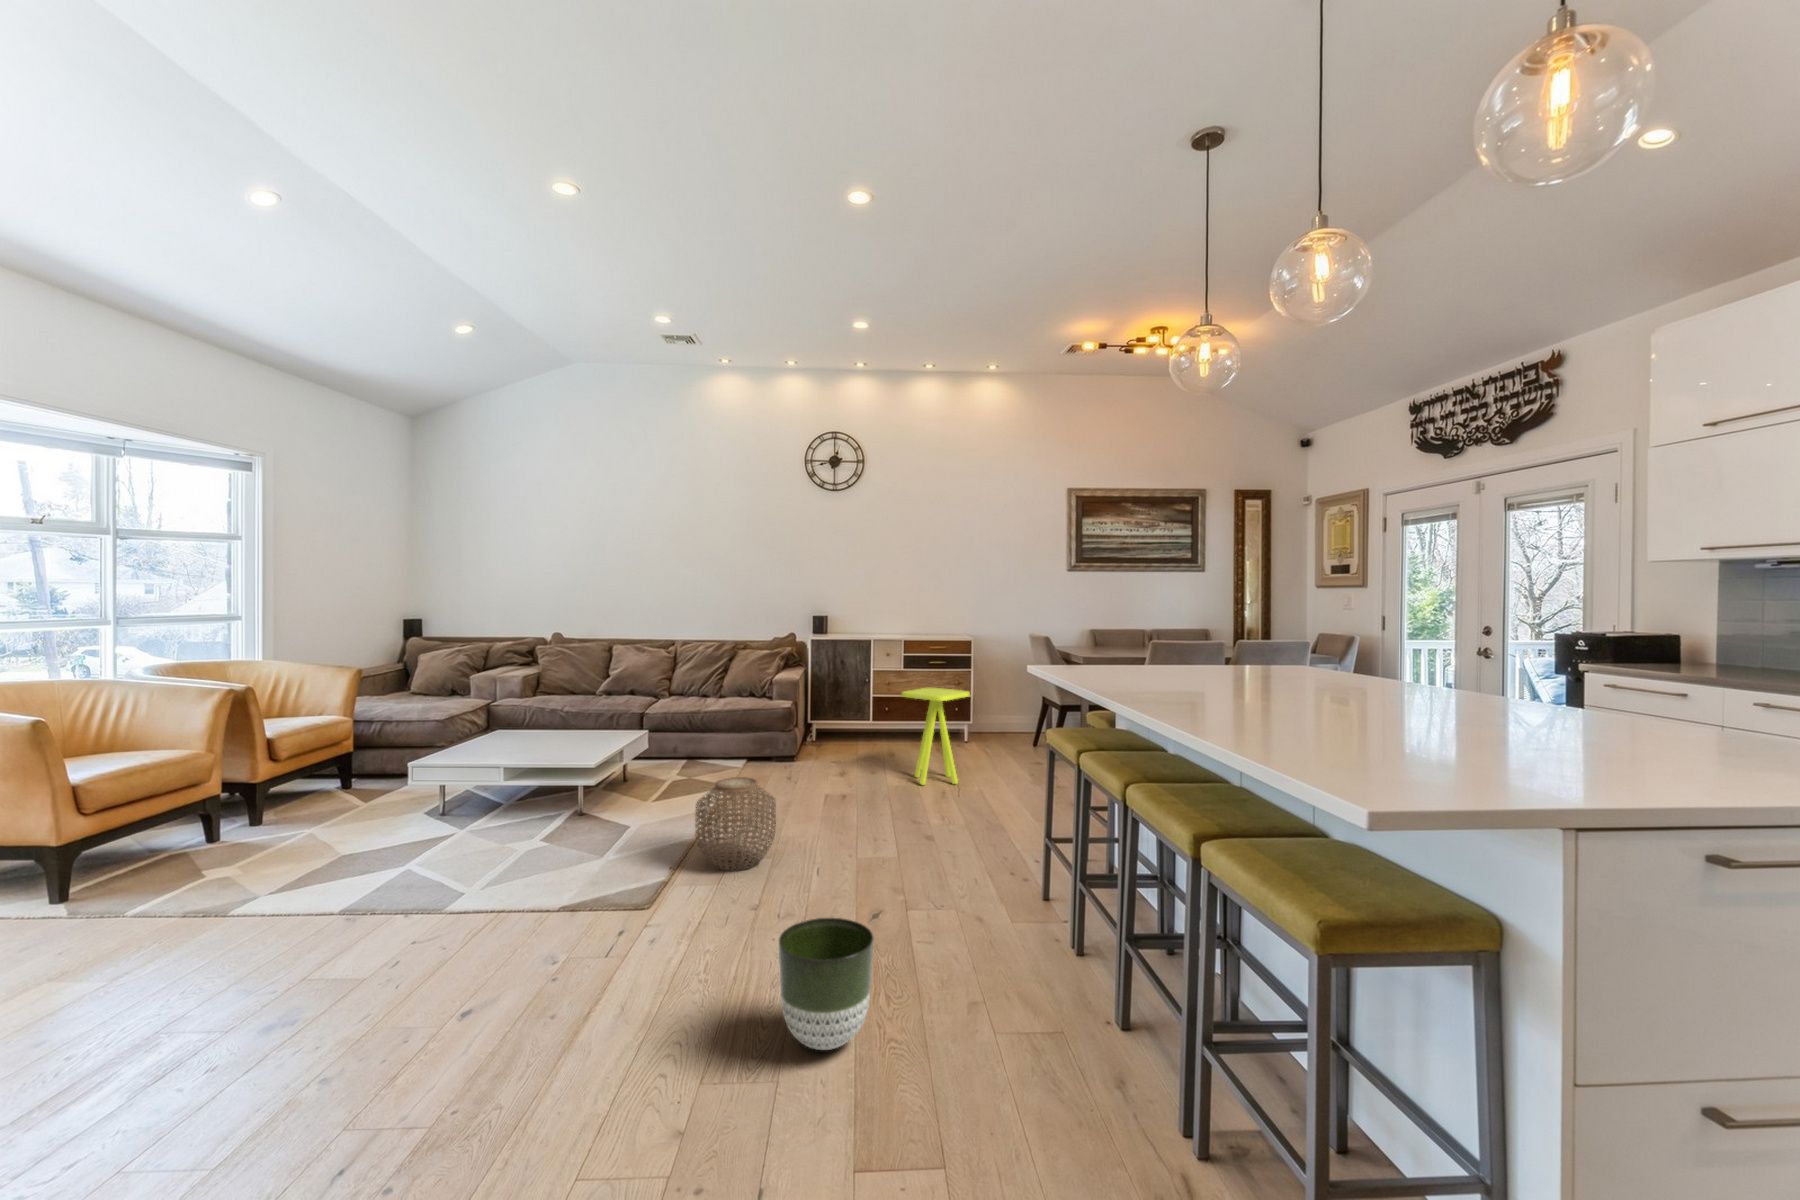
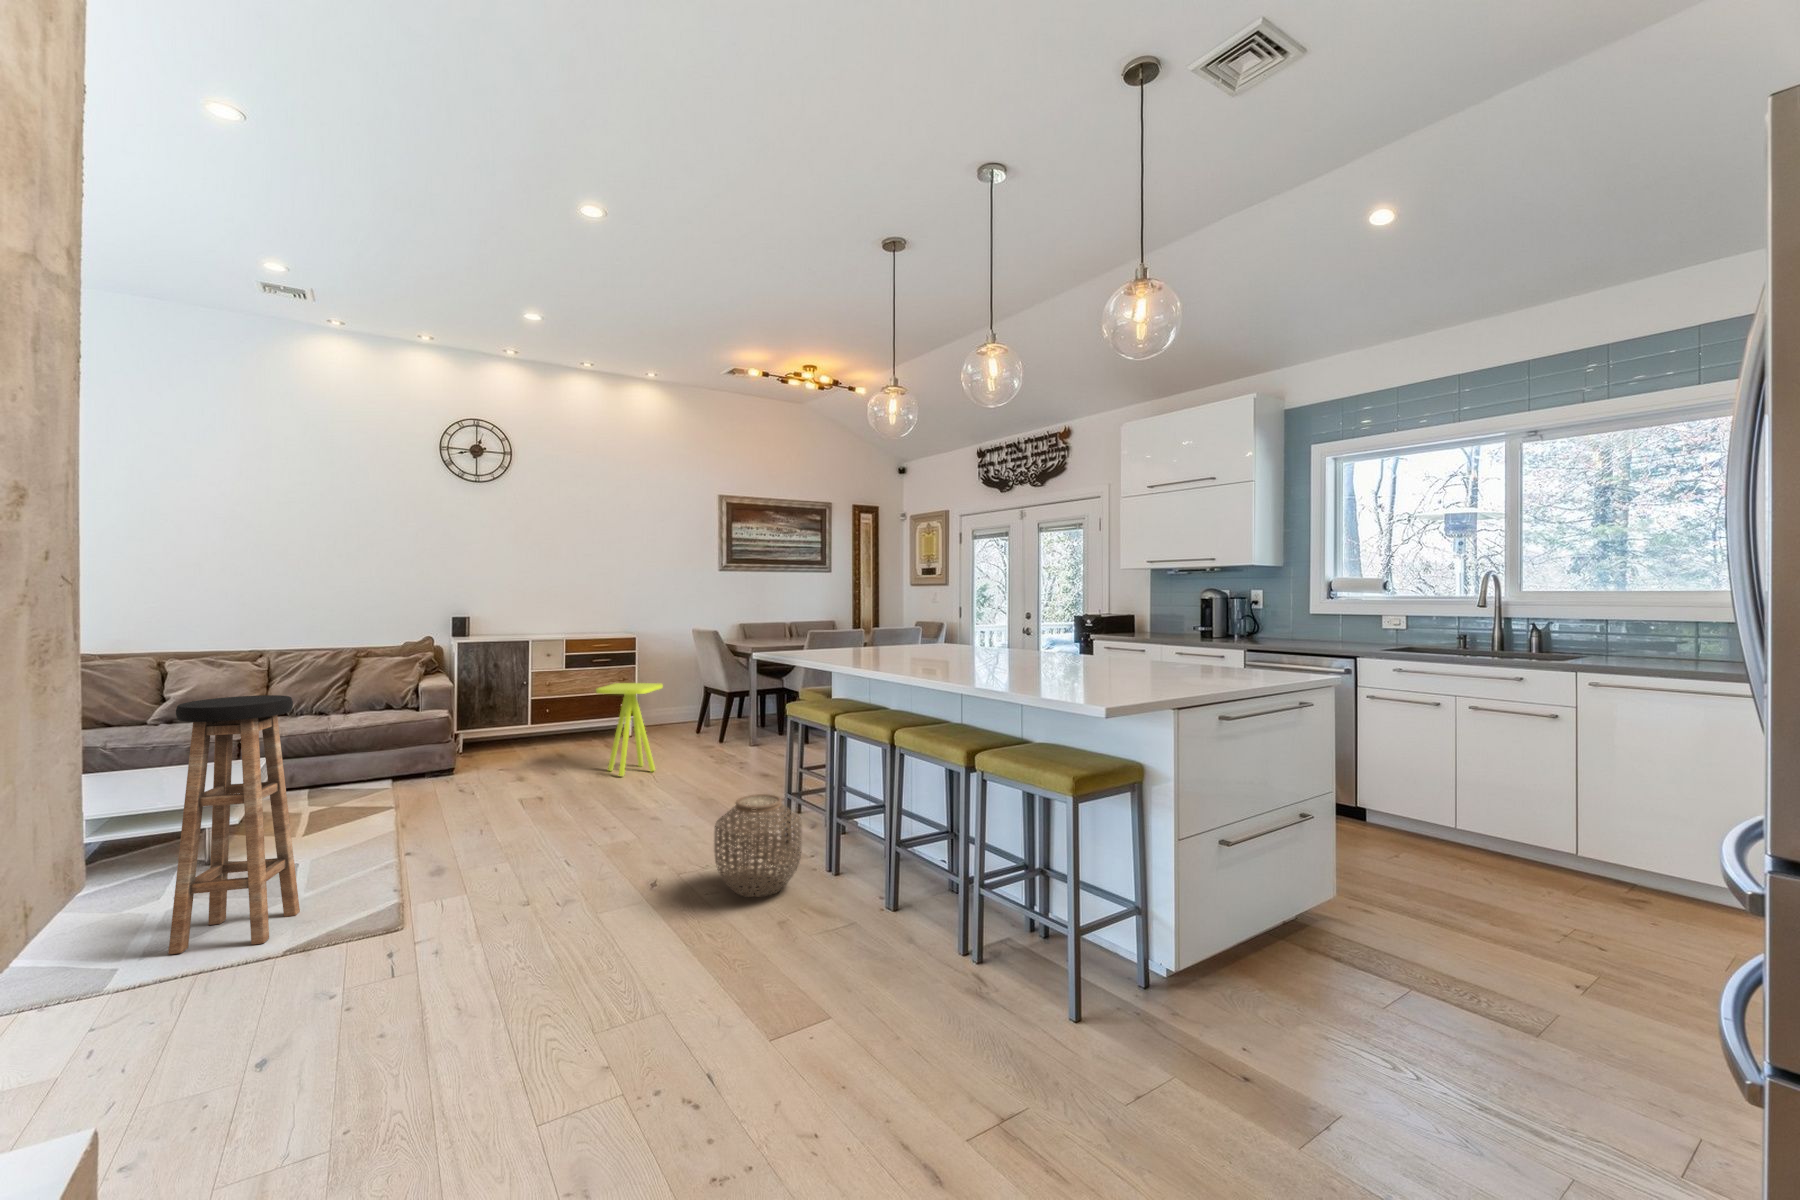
bar stool: none [503,676,599,889] -> present [168,695,300,954]
woven basket: present [695,777,776,870] -> present [714,794,802,897]
planter: present [779,918,874,1050] -> none [649,875,733,984]

